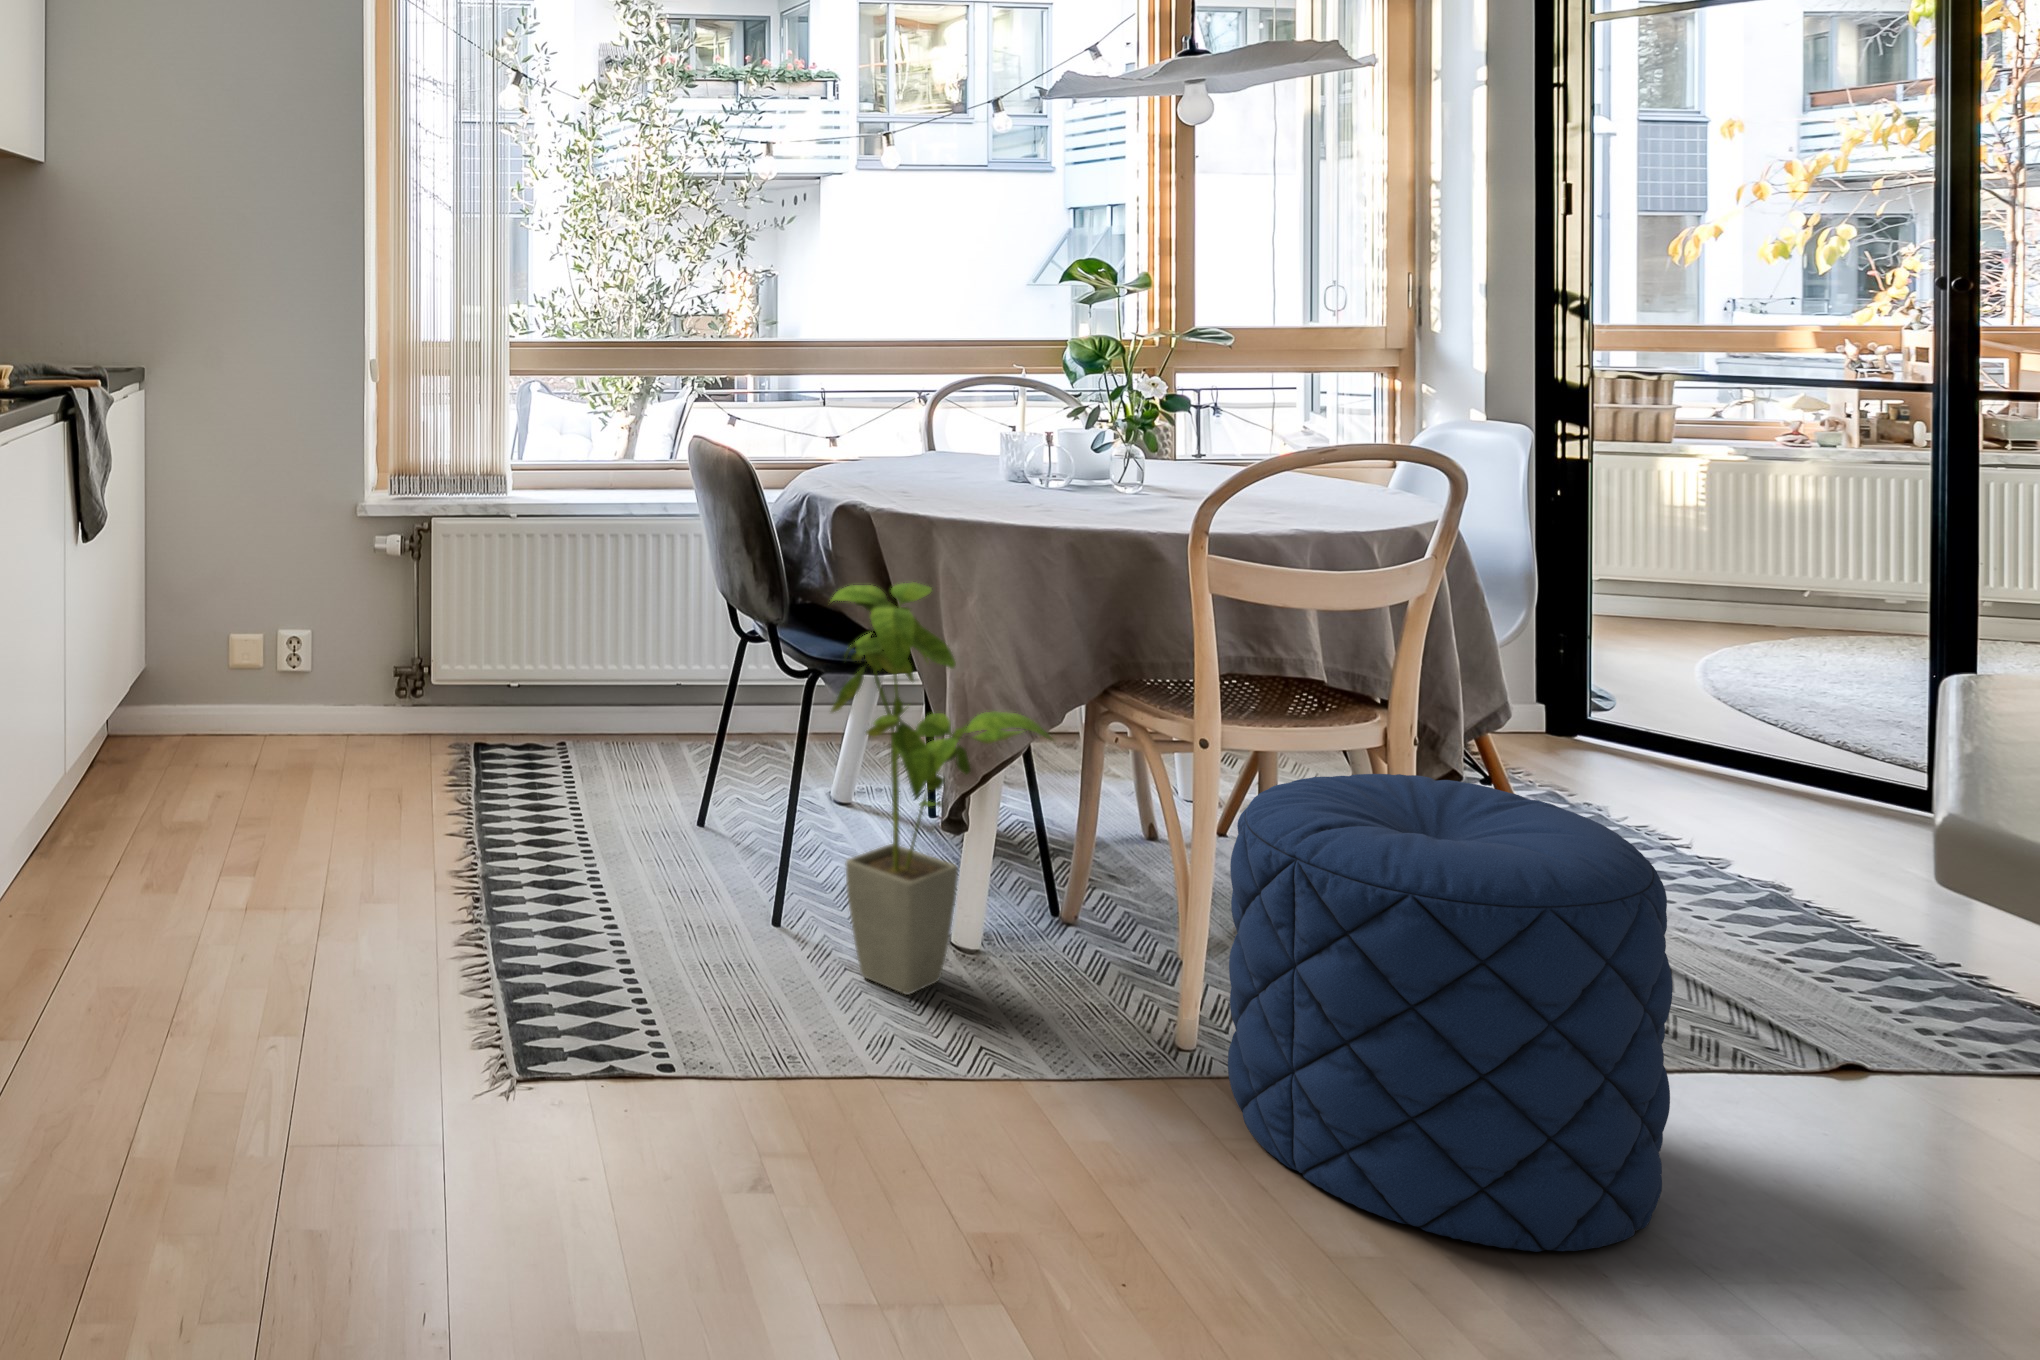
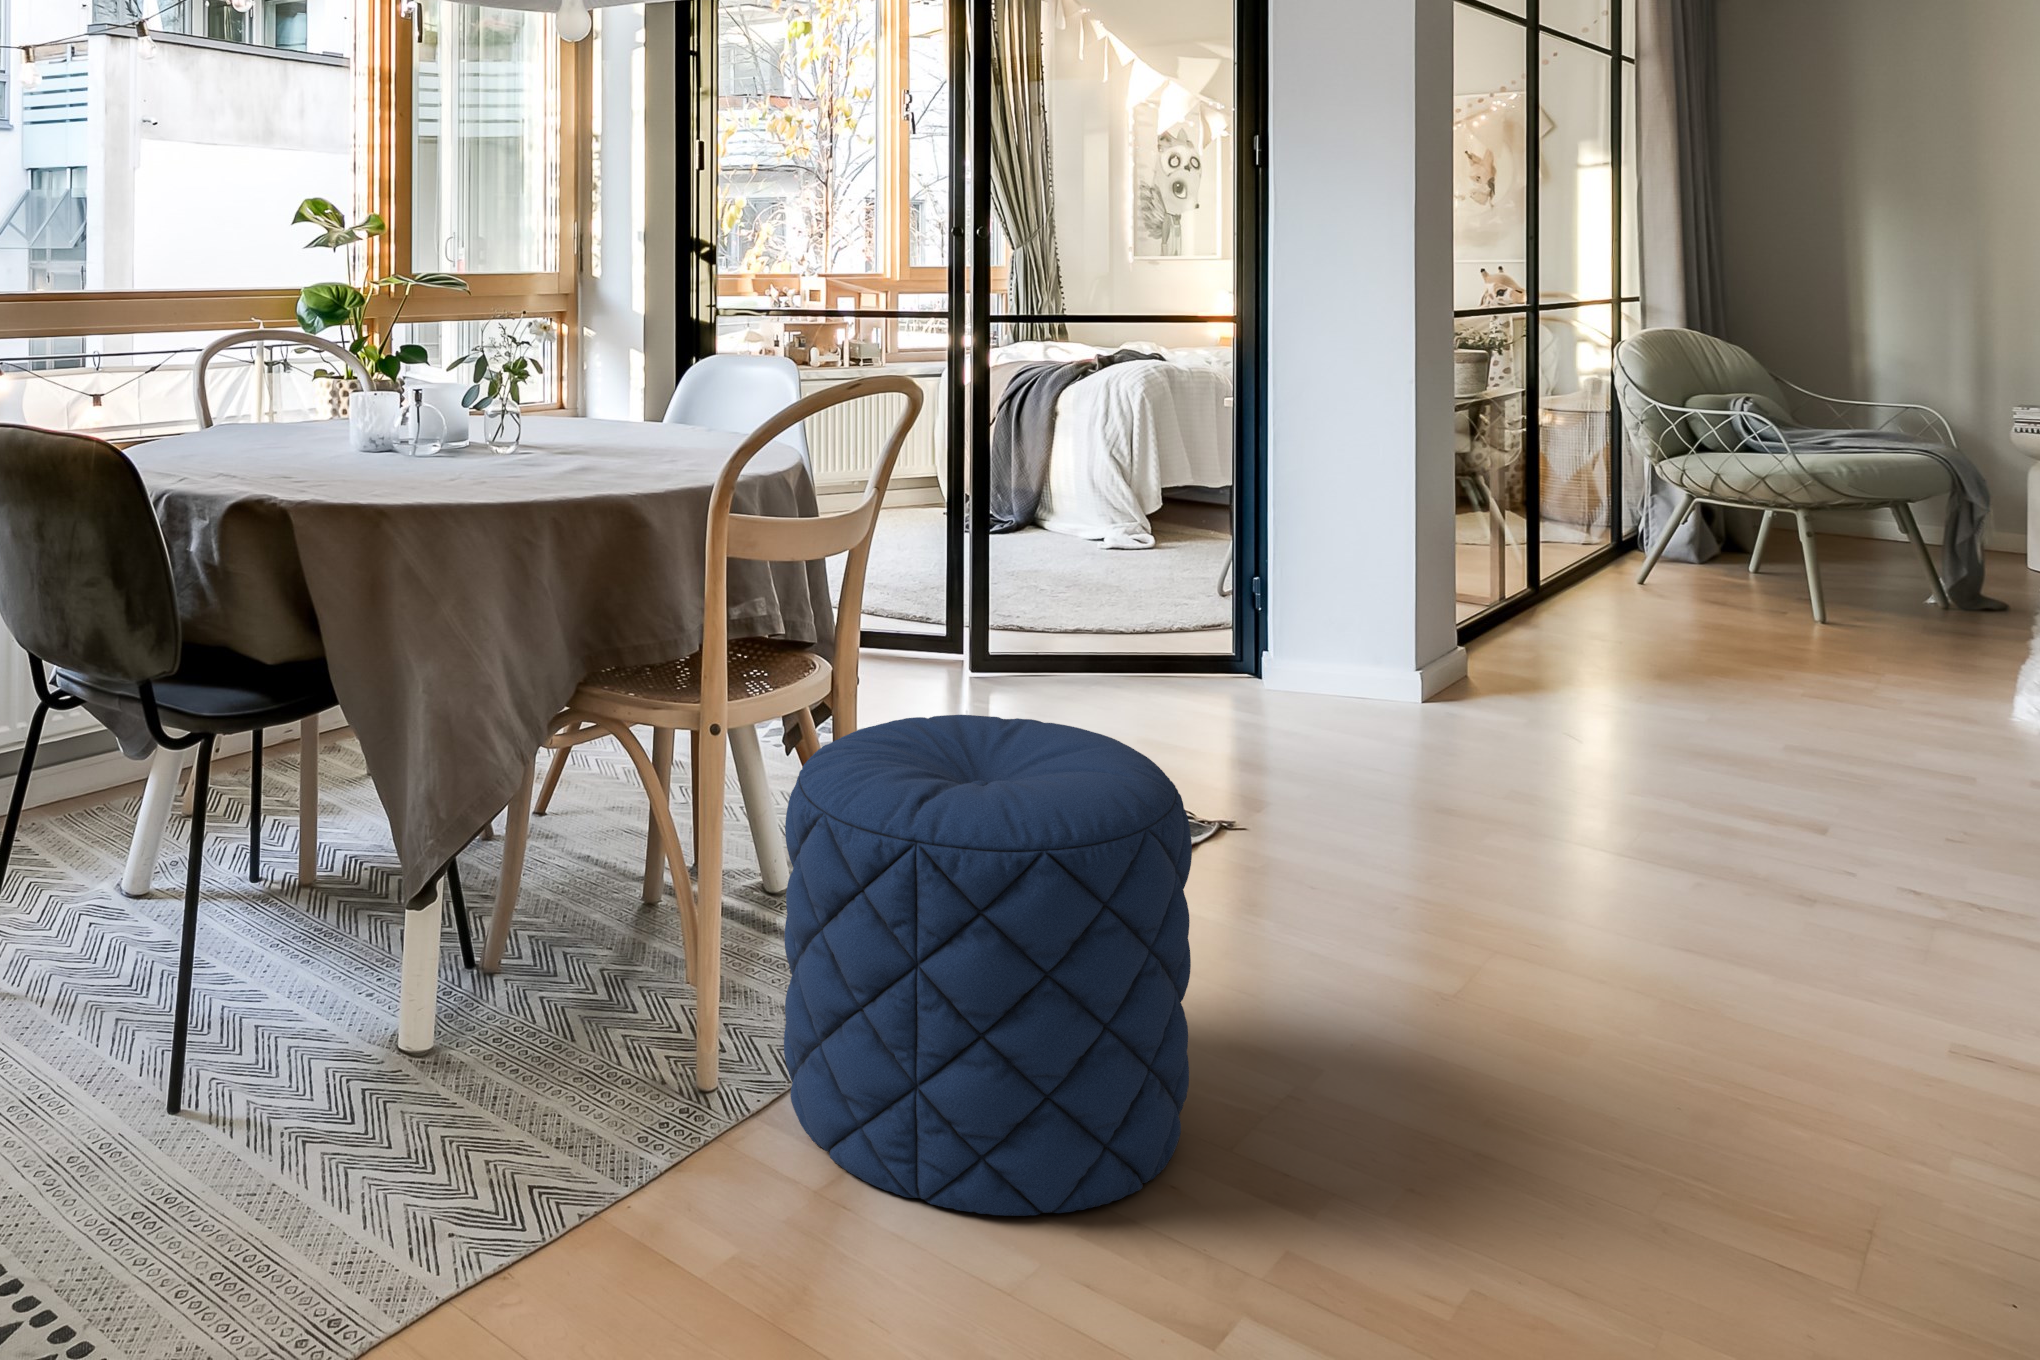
house plant: present [831,583,1053,995] -> none [274,594,569,1151]

